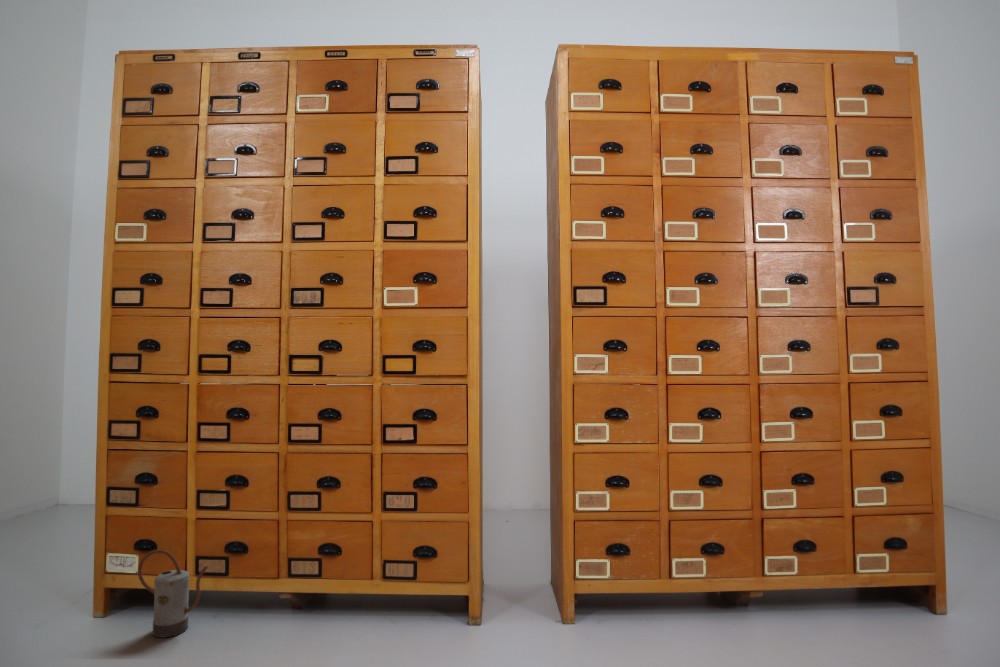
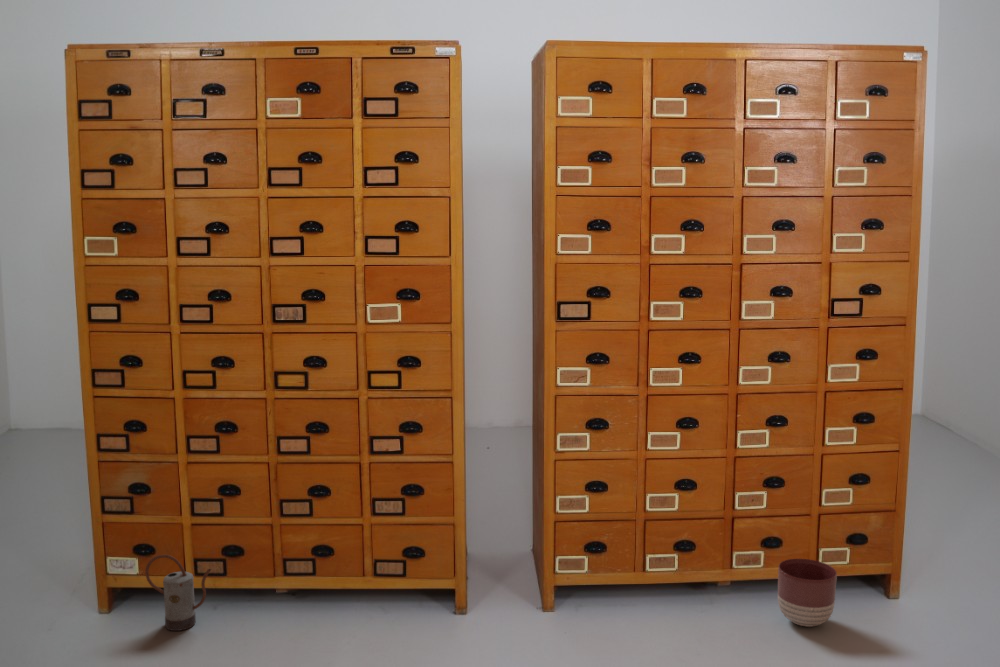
planter: none [819,565,891,643] -> present [778,559,837,627]

